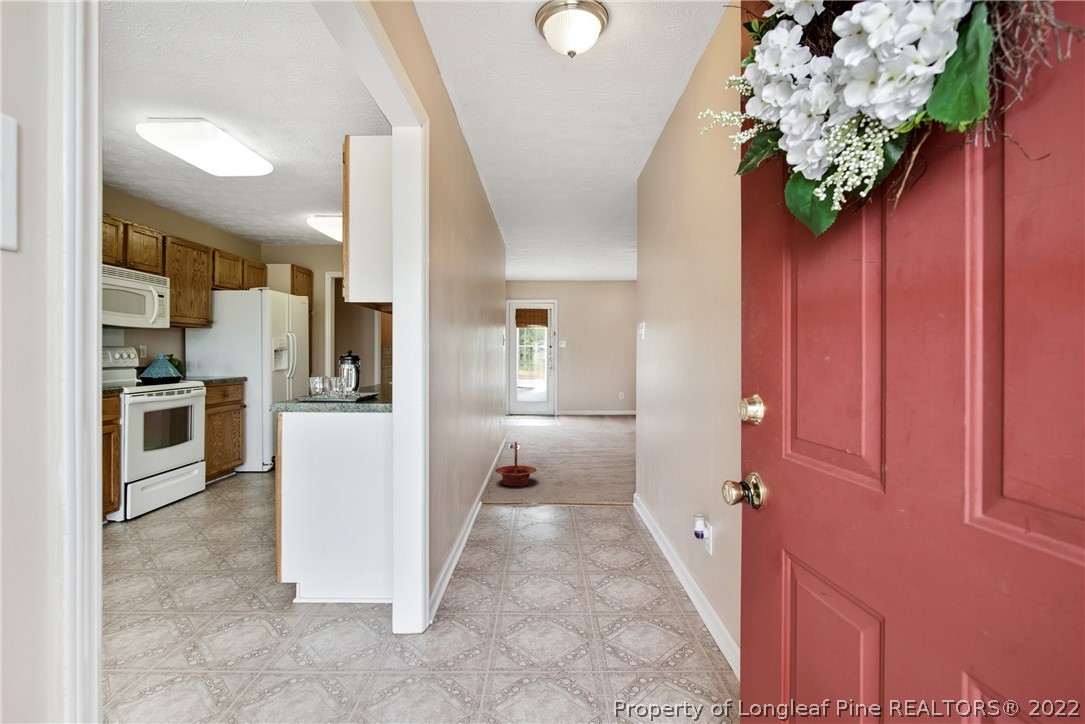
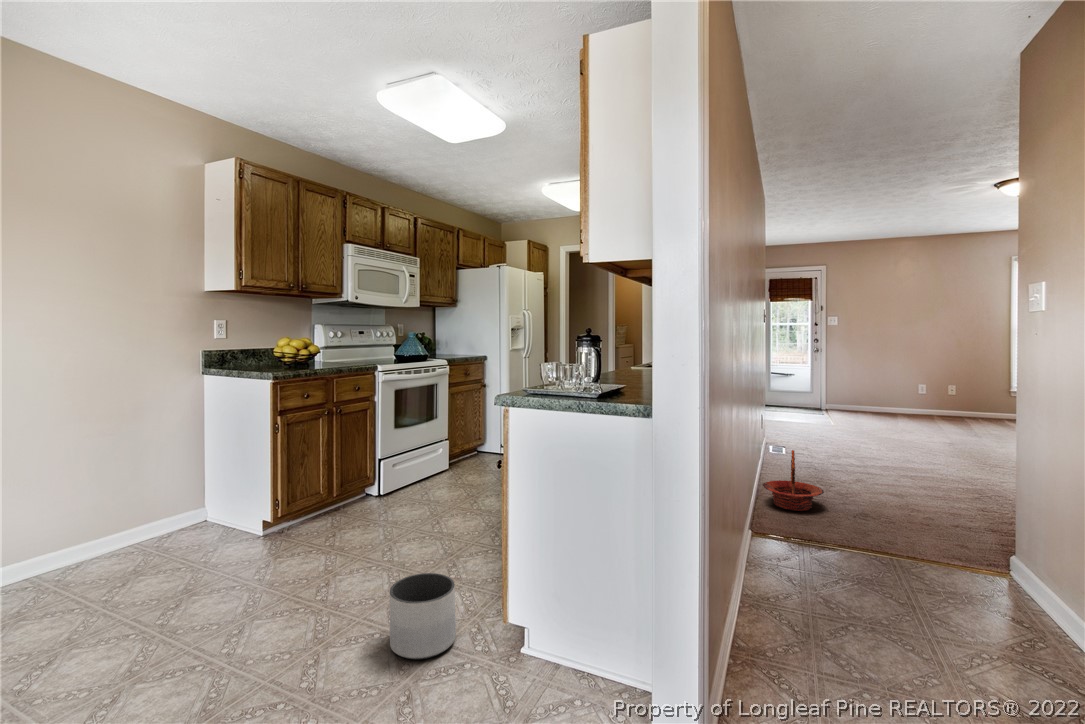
planter: none [170,564,237,637] -> present [390,573,456,659]

